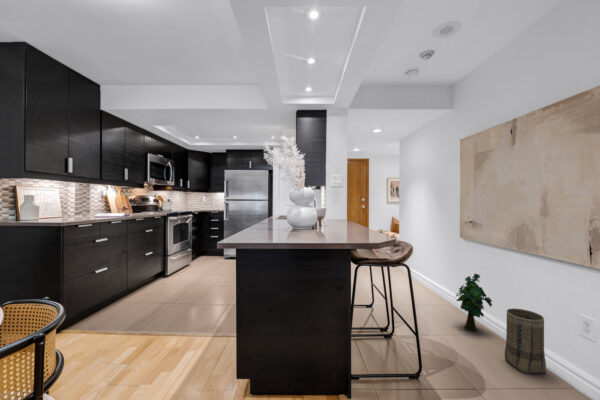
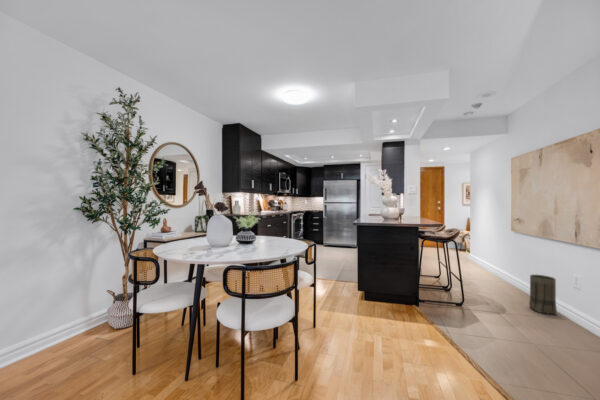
decorative plant: present [456,274,492,331] -> none [502,254,529,295]

